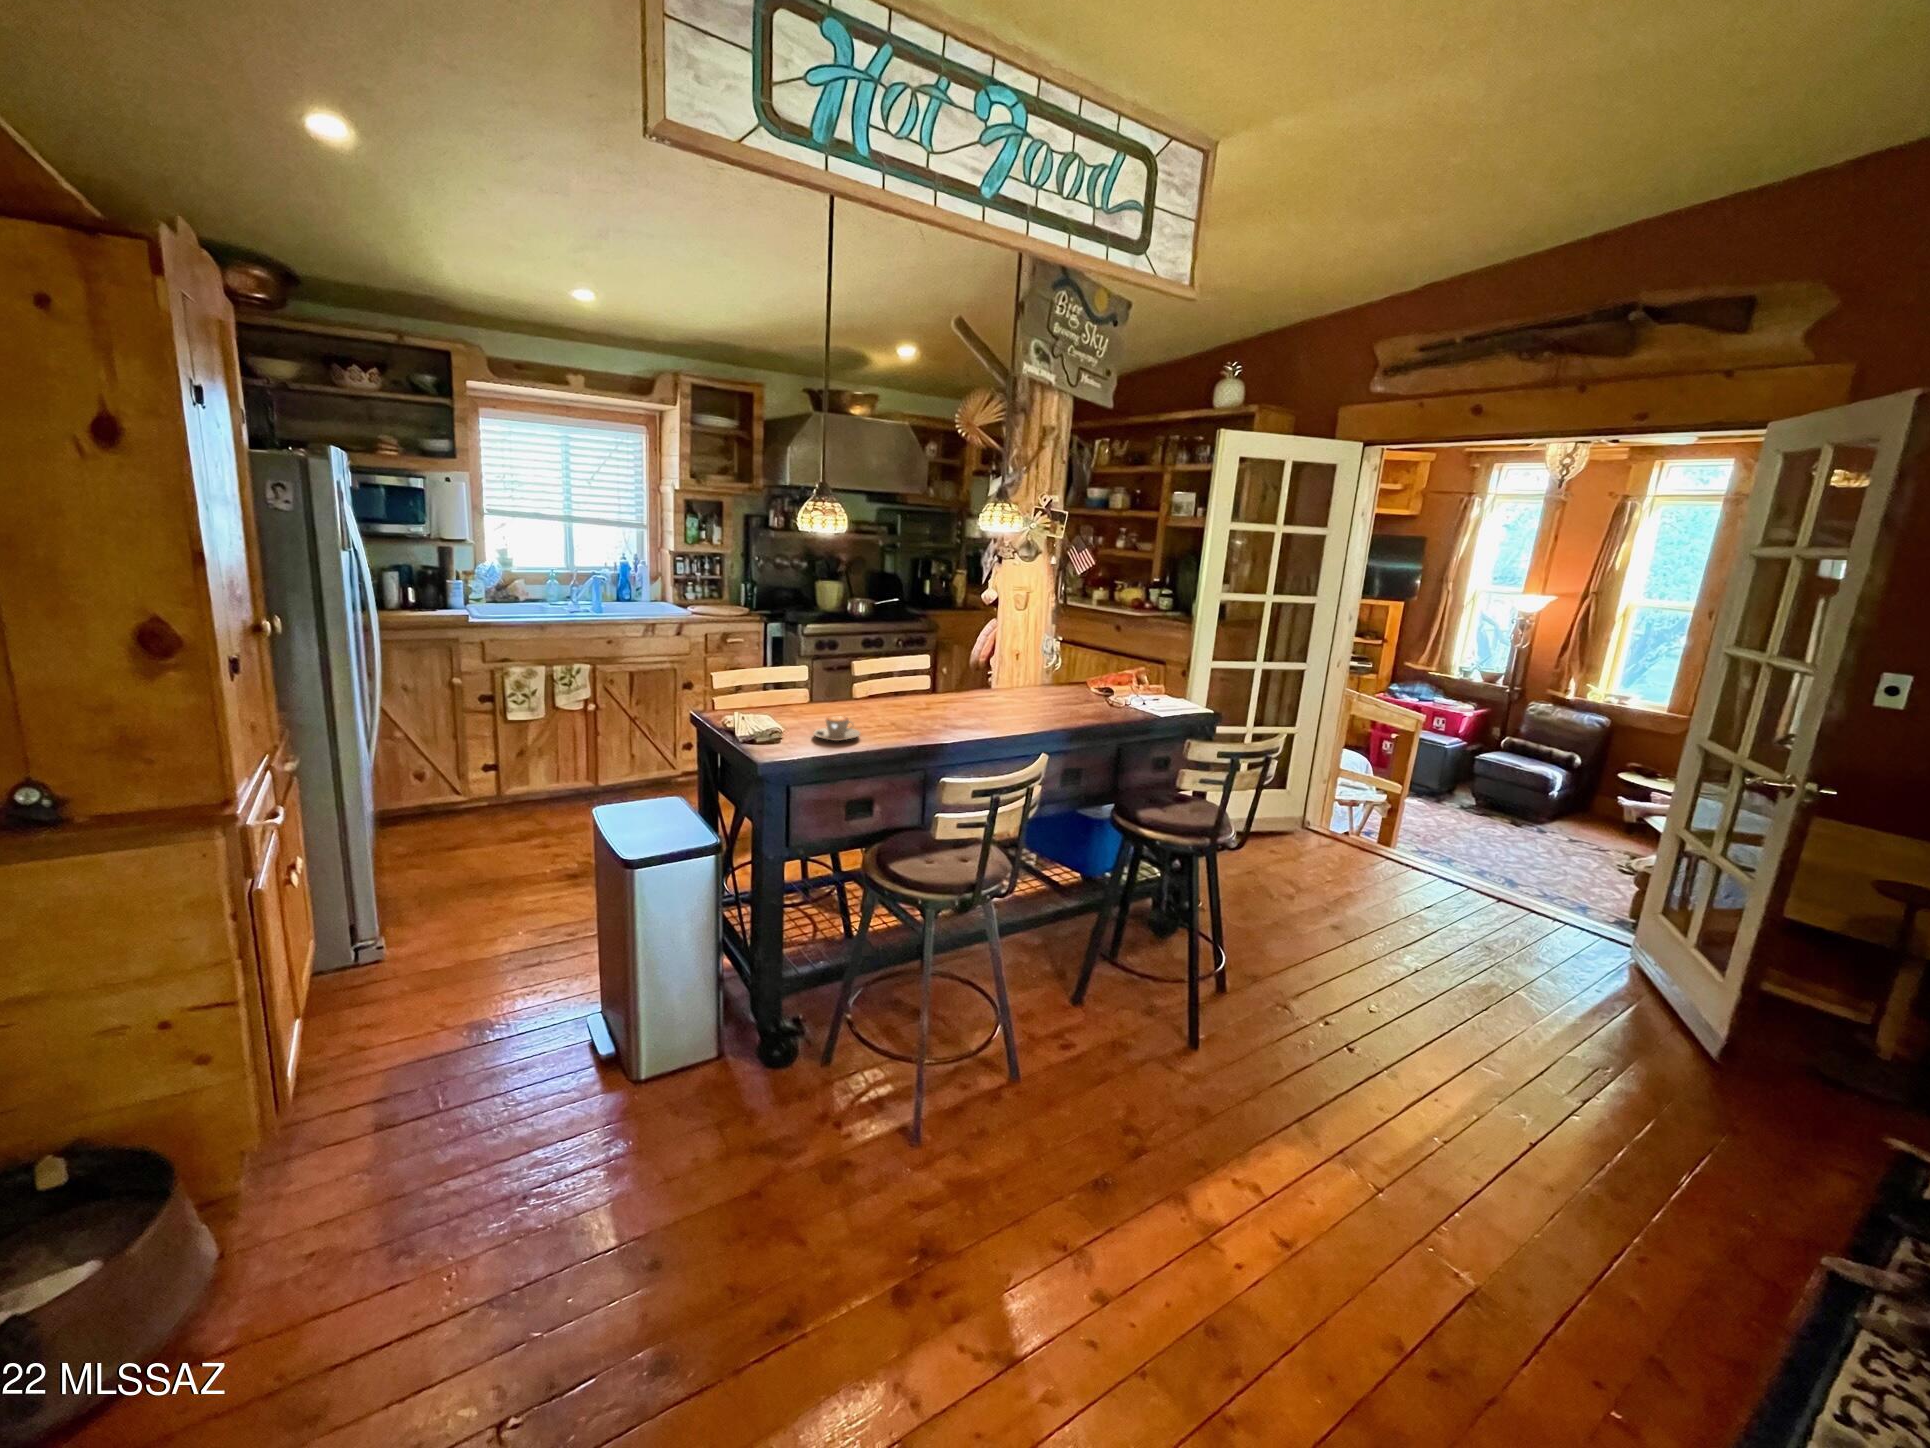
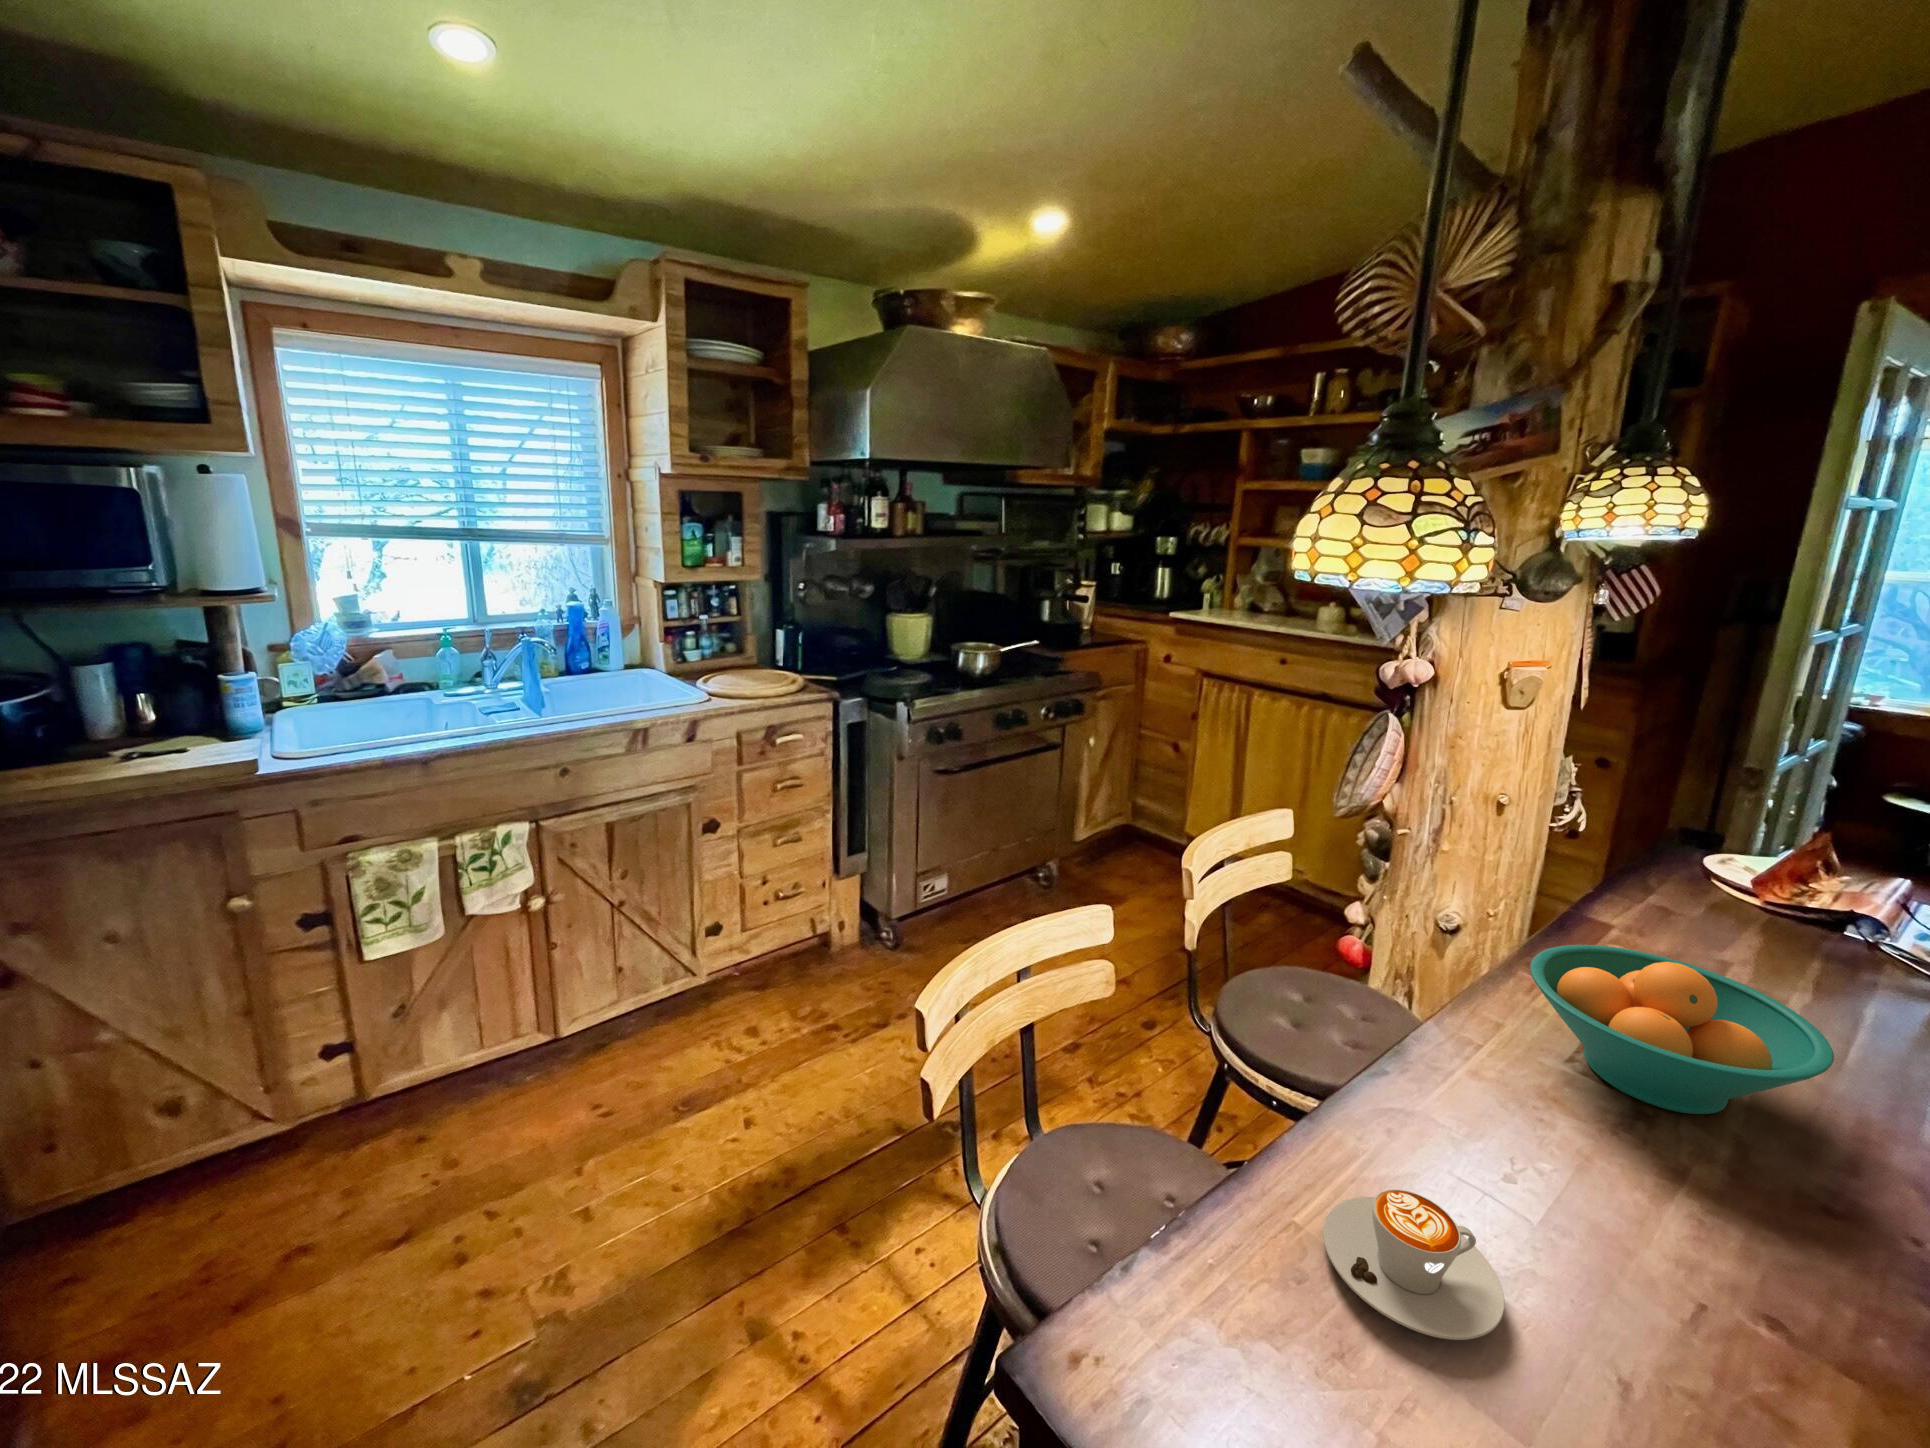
fruit bowl: none [945,677,1027,727] -> present [1530,945,1834,1114]

